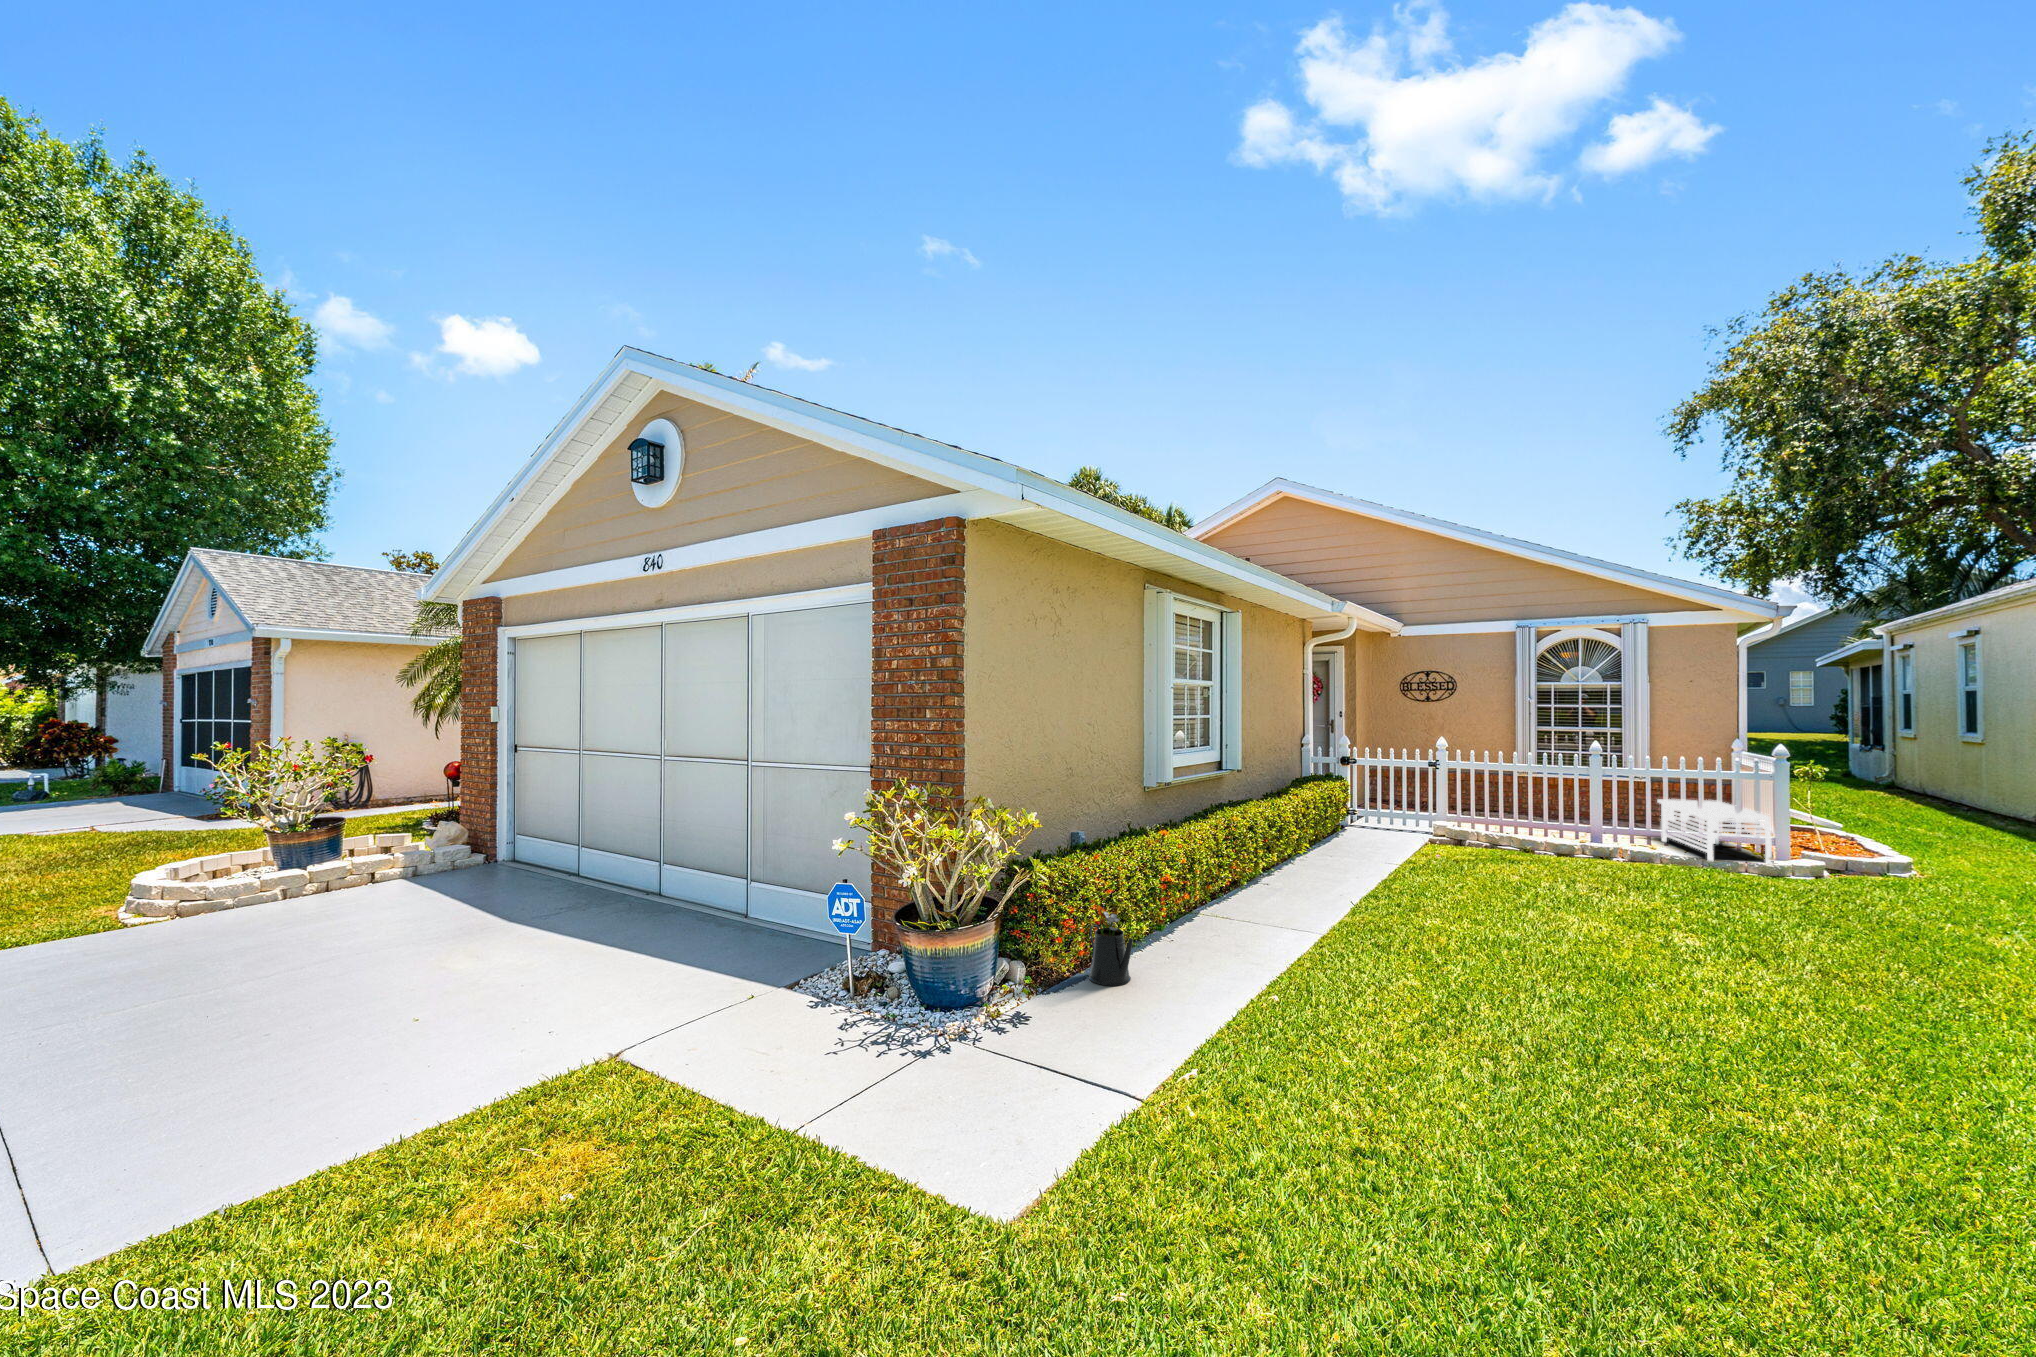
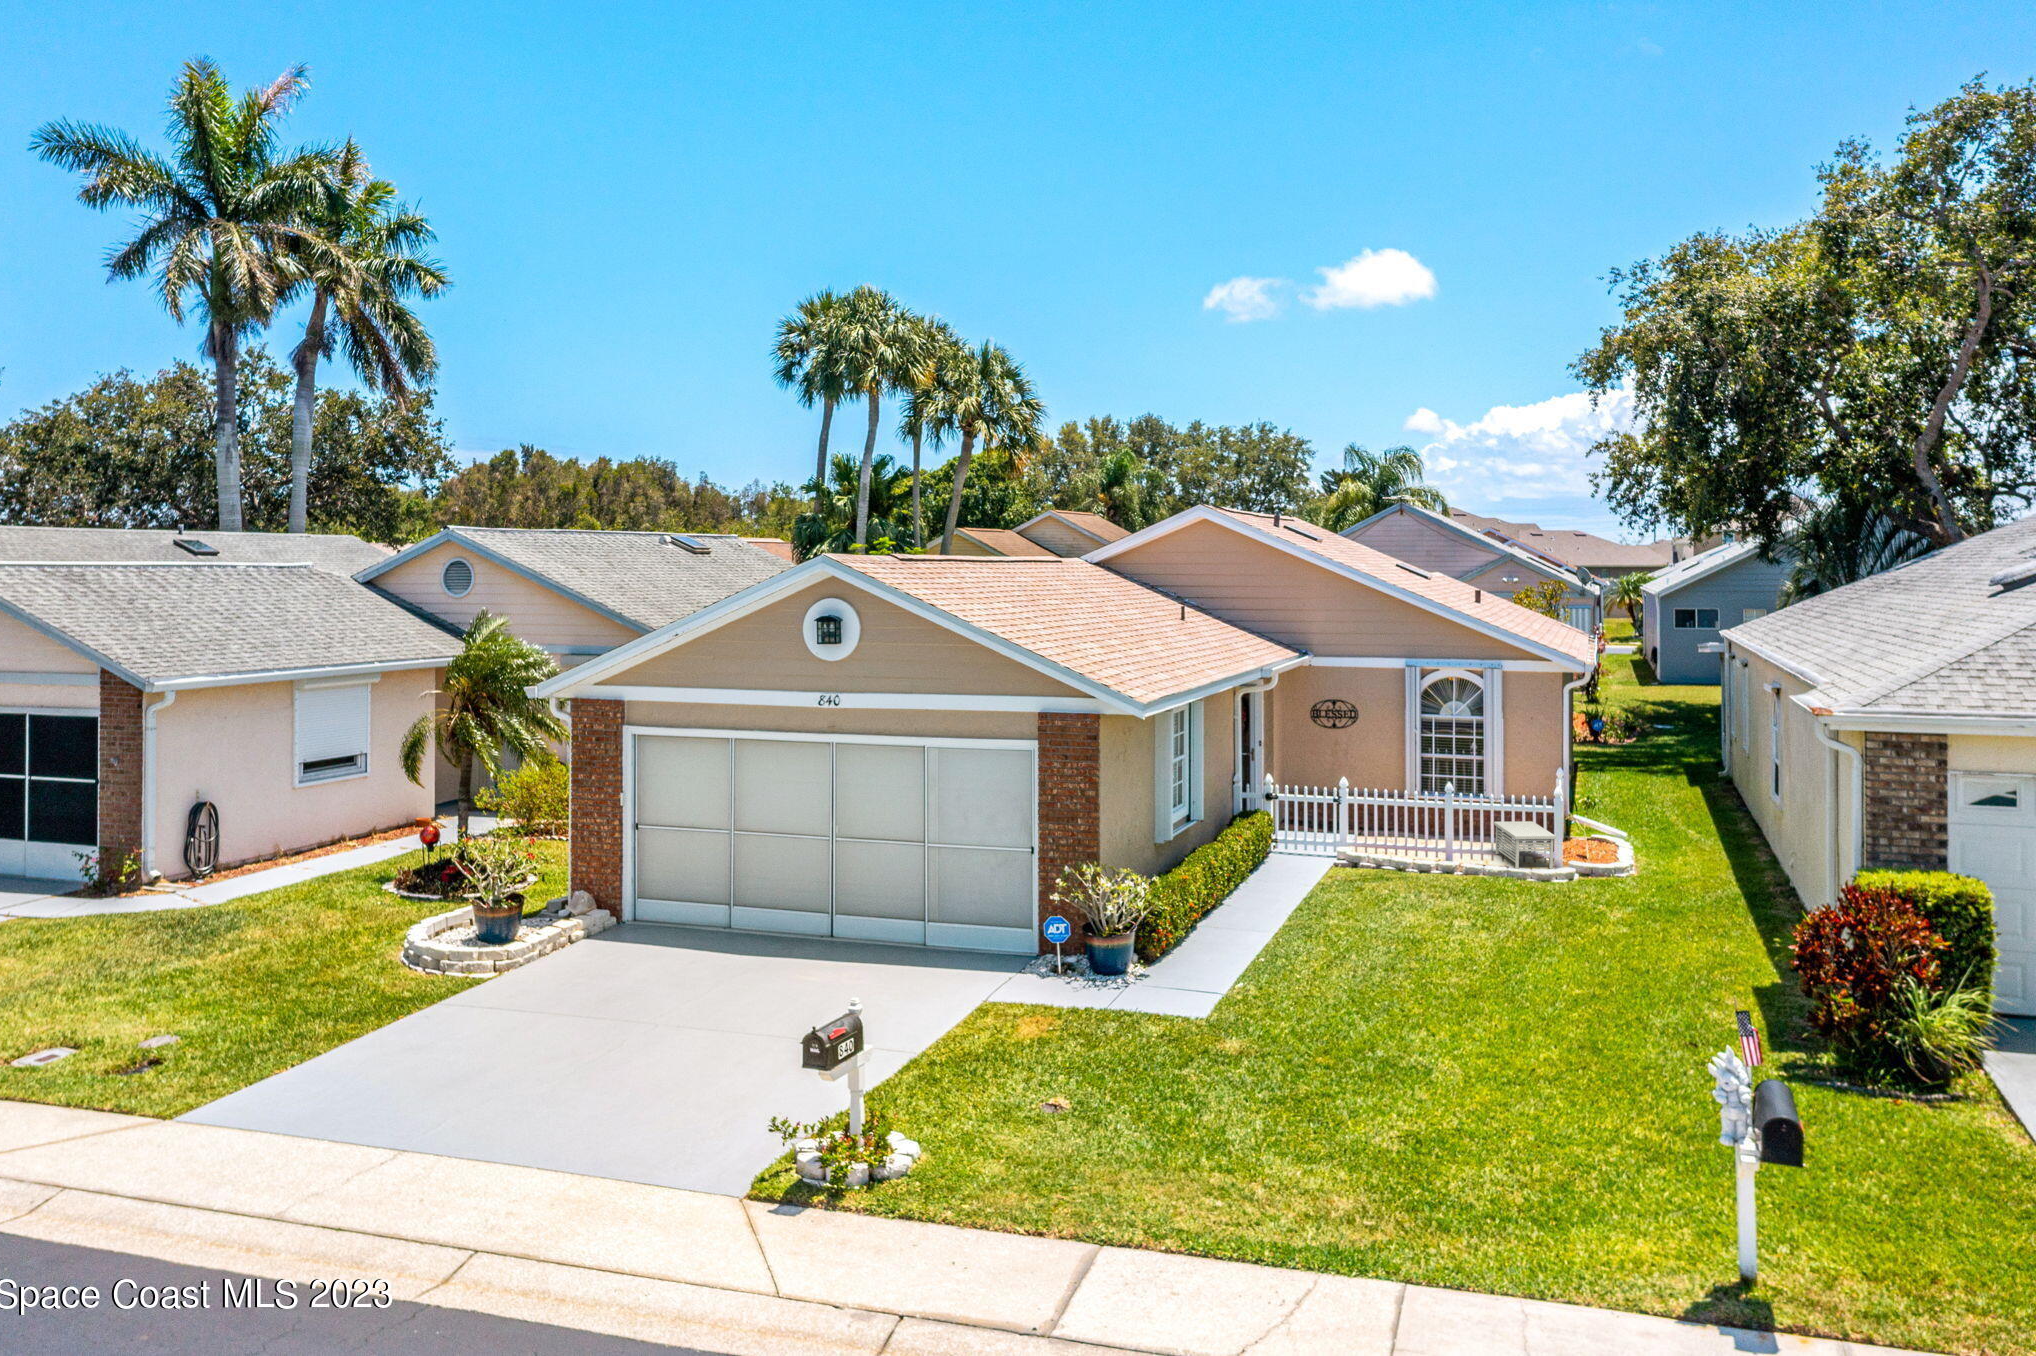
watering can: present [1089,905,1133,986] -> none [1164,924,1194,968]

